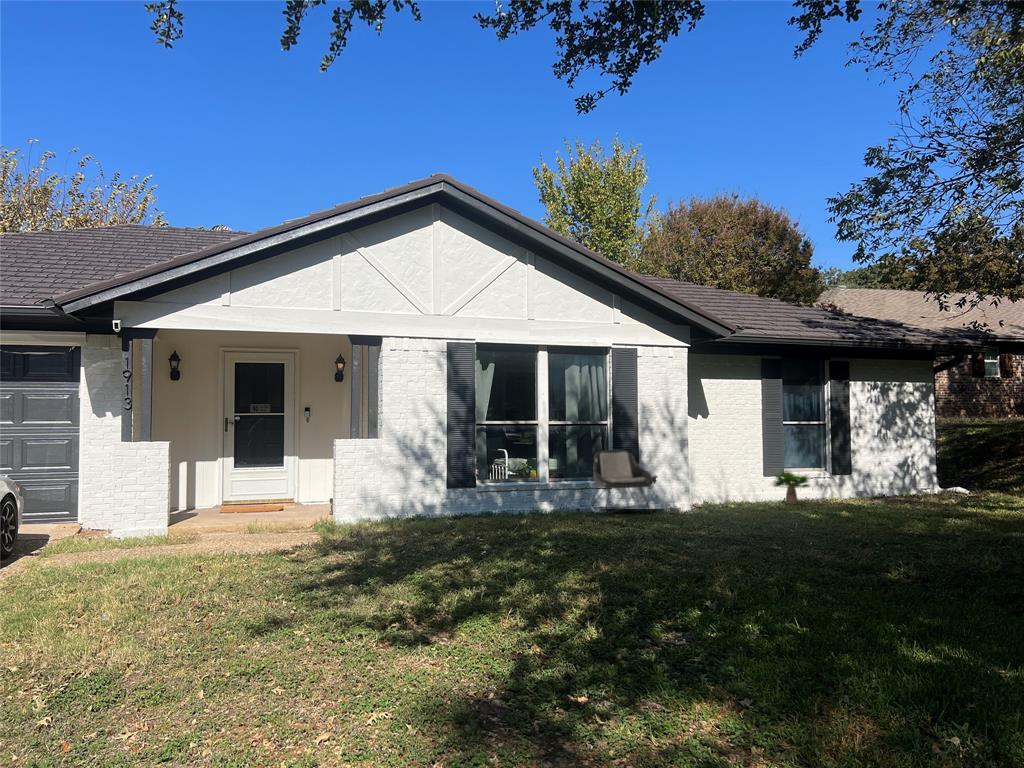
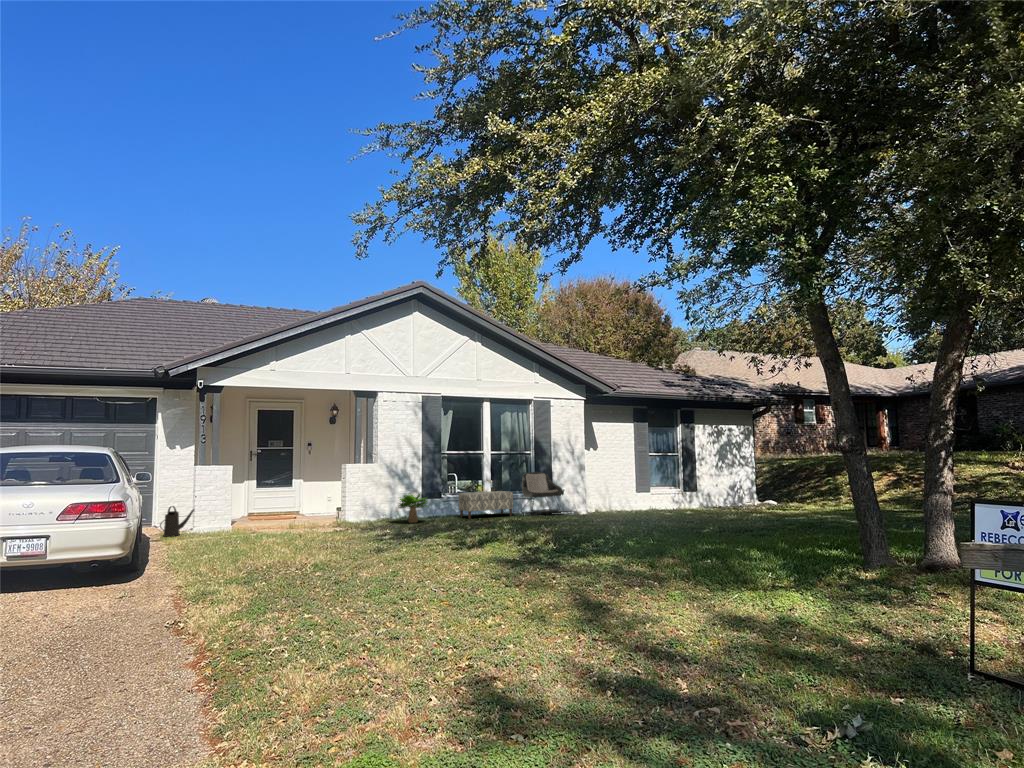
potted plant: present [773,470,810,504] -> present [398,494,427,523]
bench: none [501,476,579,519] -> present [458,491,513,519]
watering can: none [60,500,117,544] -> present [160,506,194,537]

